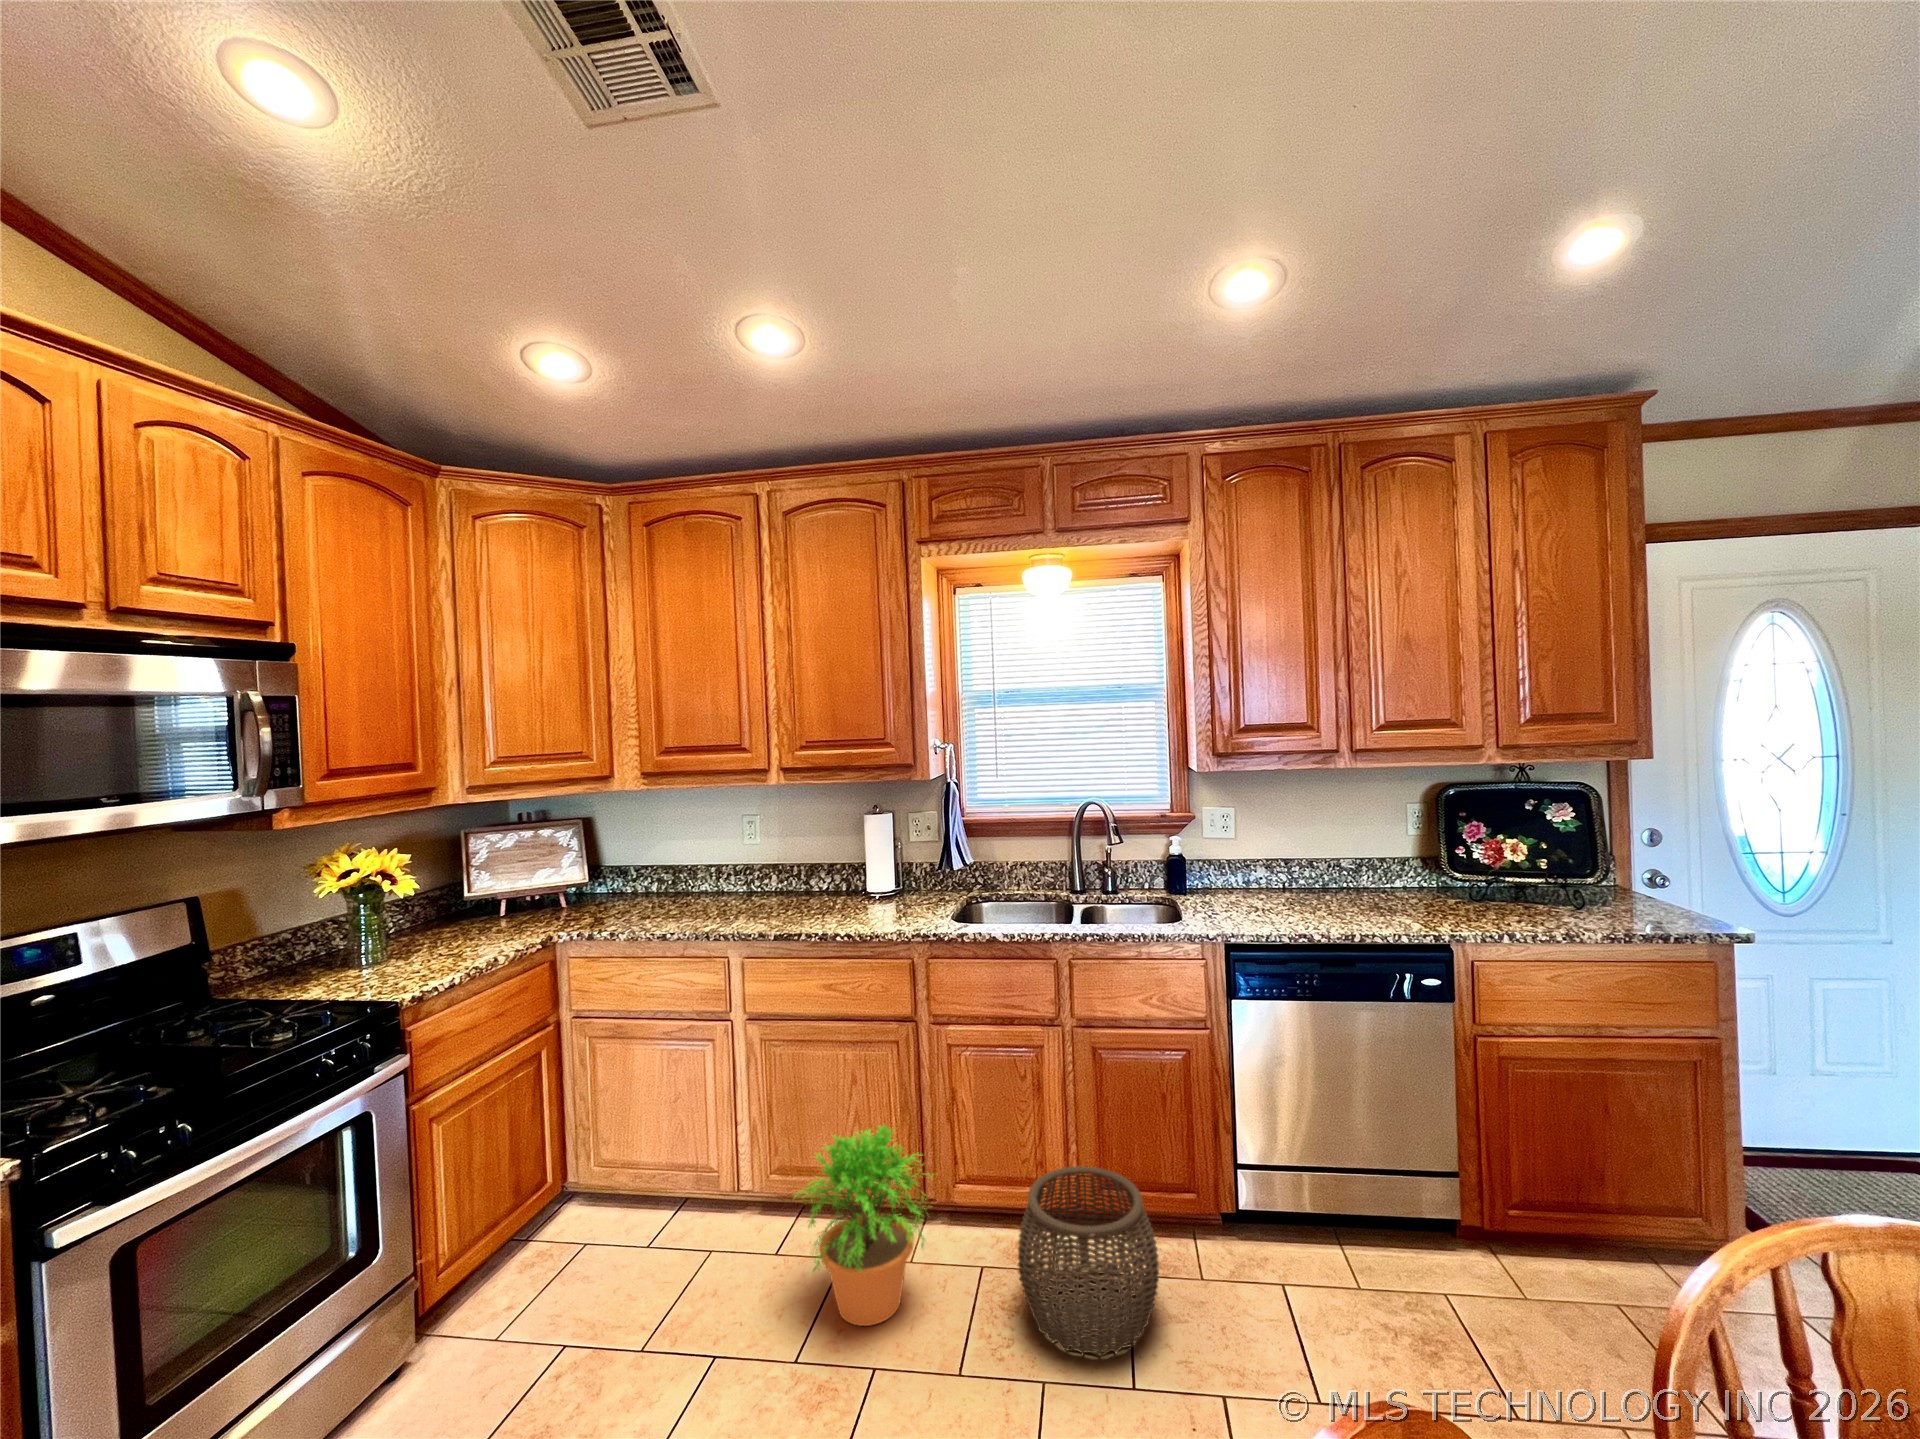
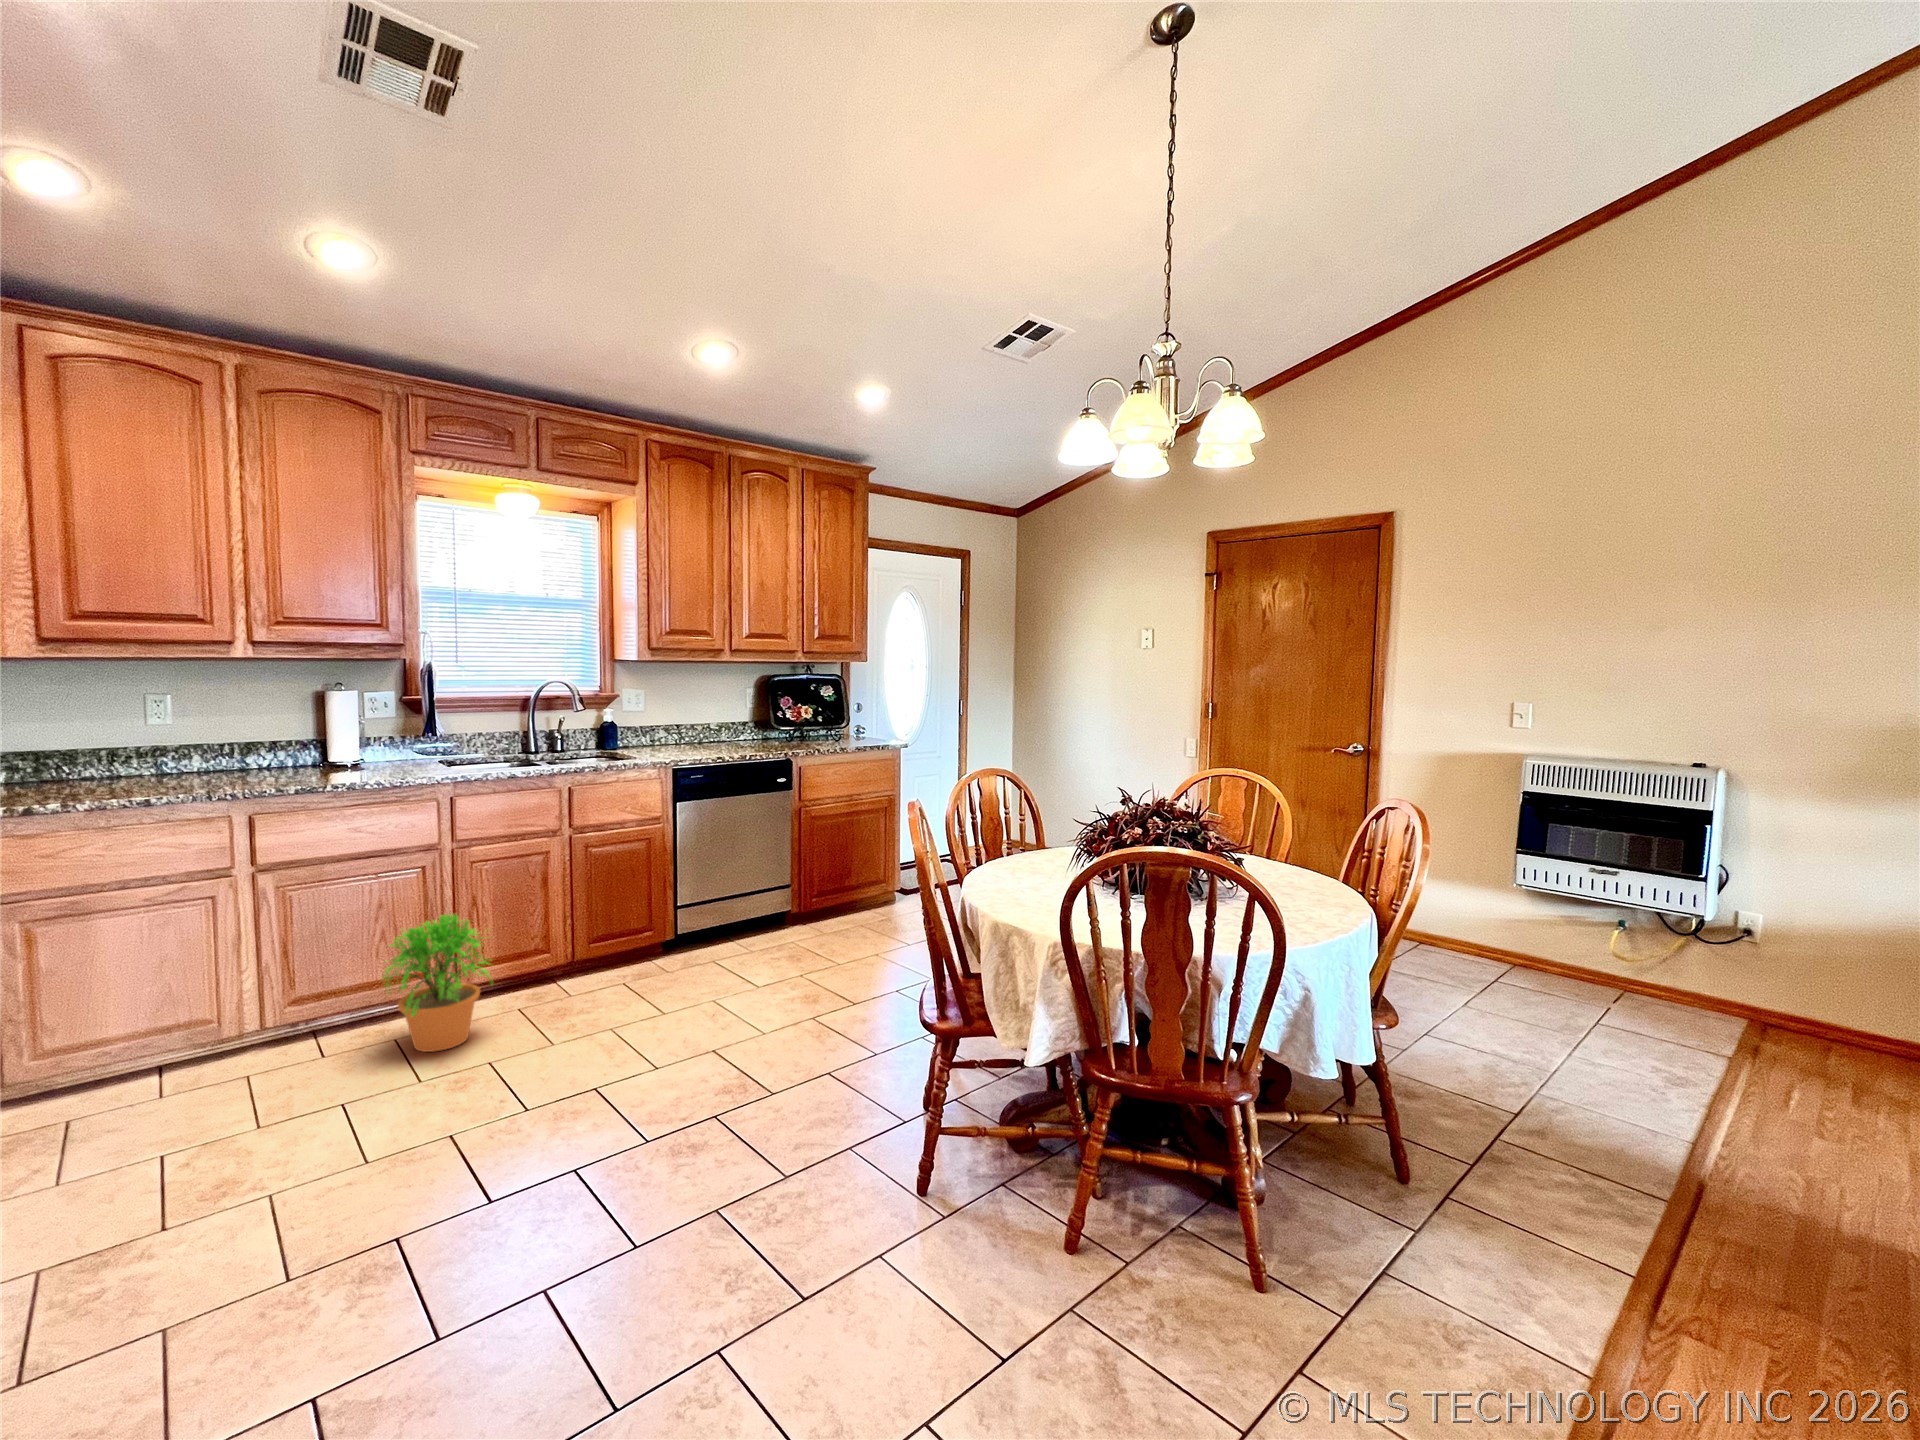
woven basket: present [1018,1166,1159,1356] -> none [556,913,653,1012]

